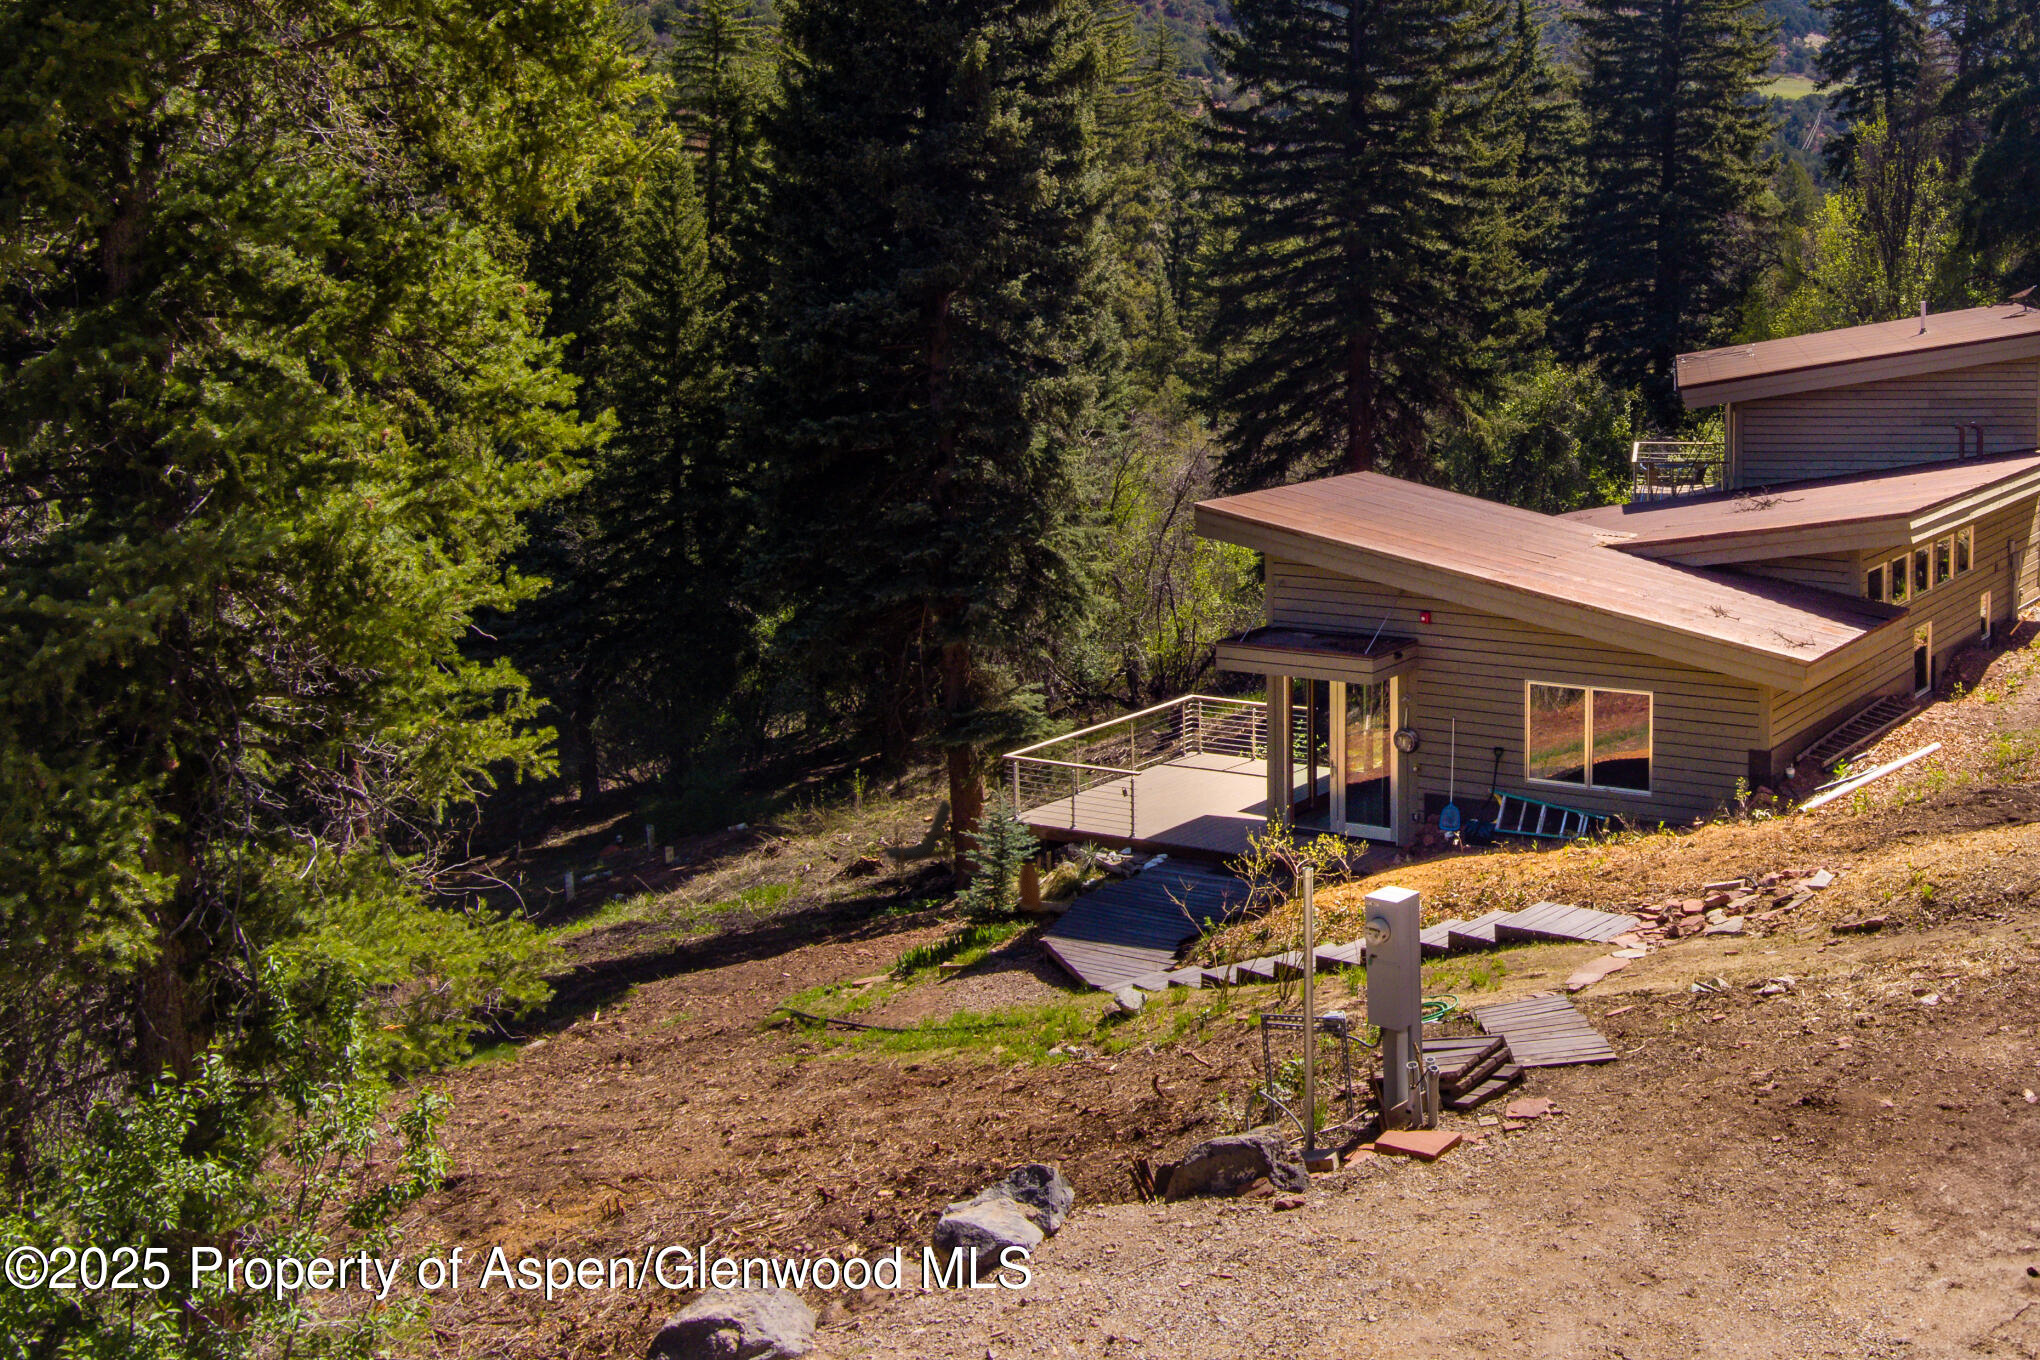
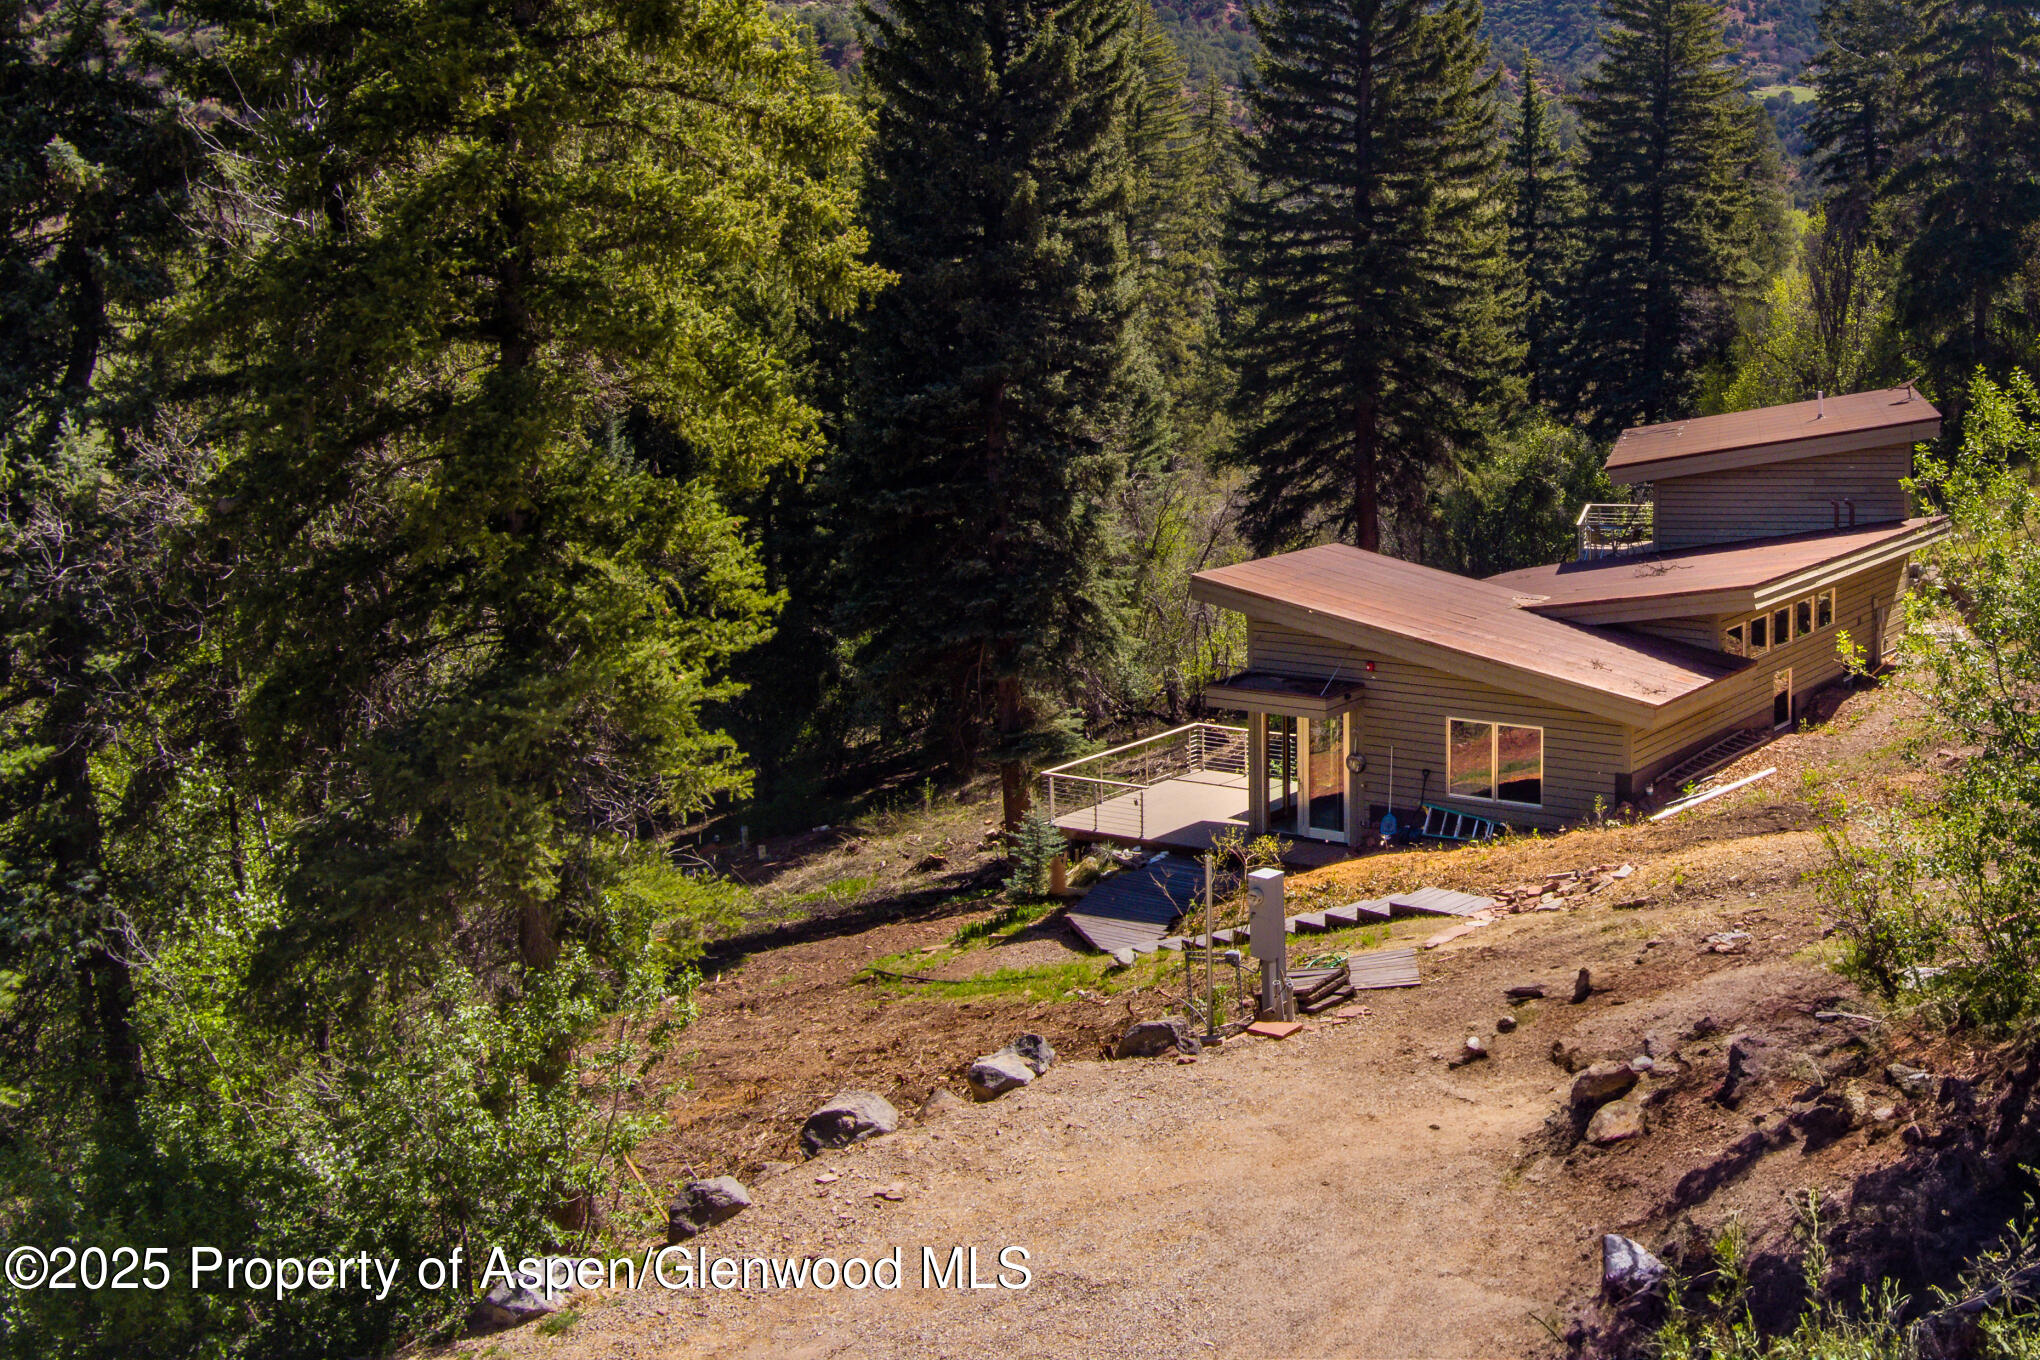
lounge chair: present [885,800,953,881] -> none [946,806,1002,873]

